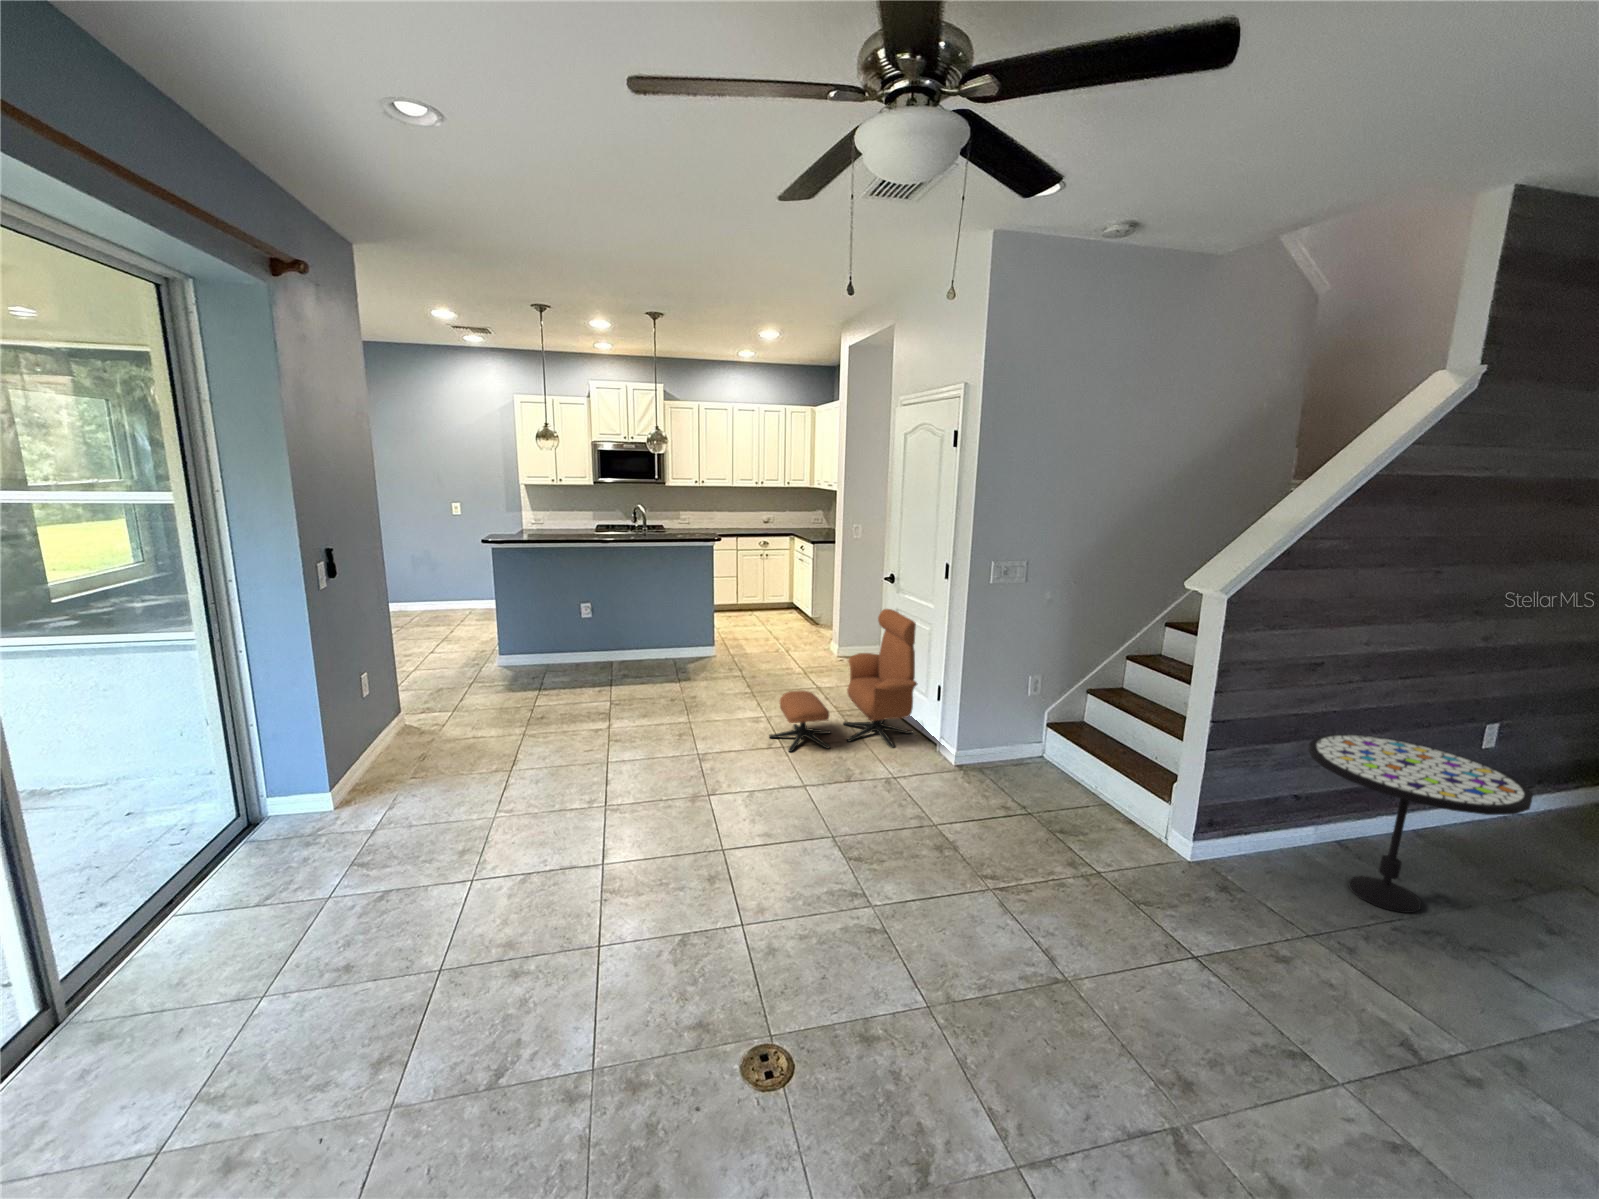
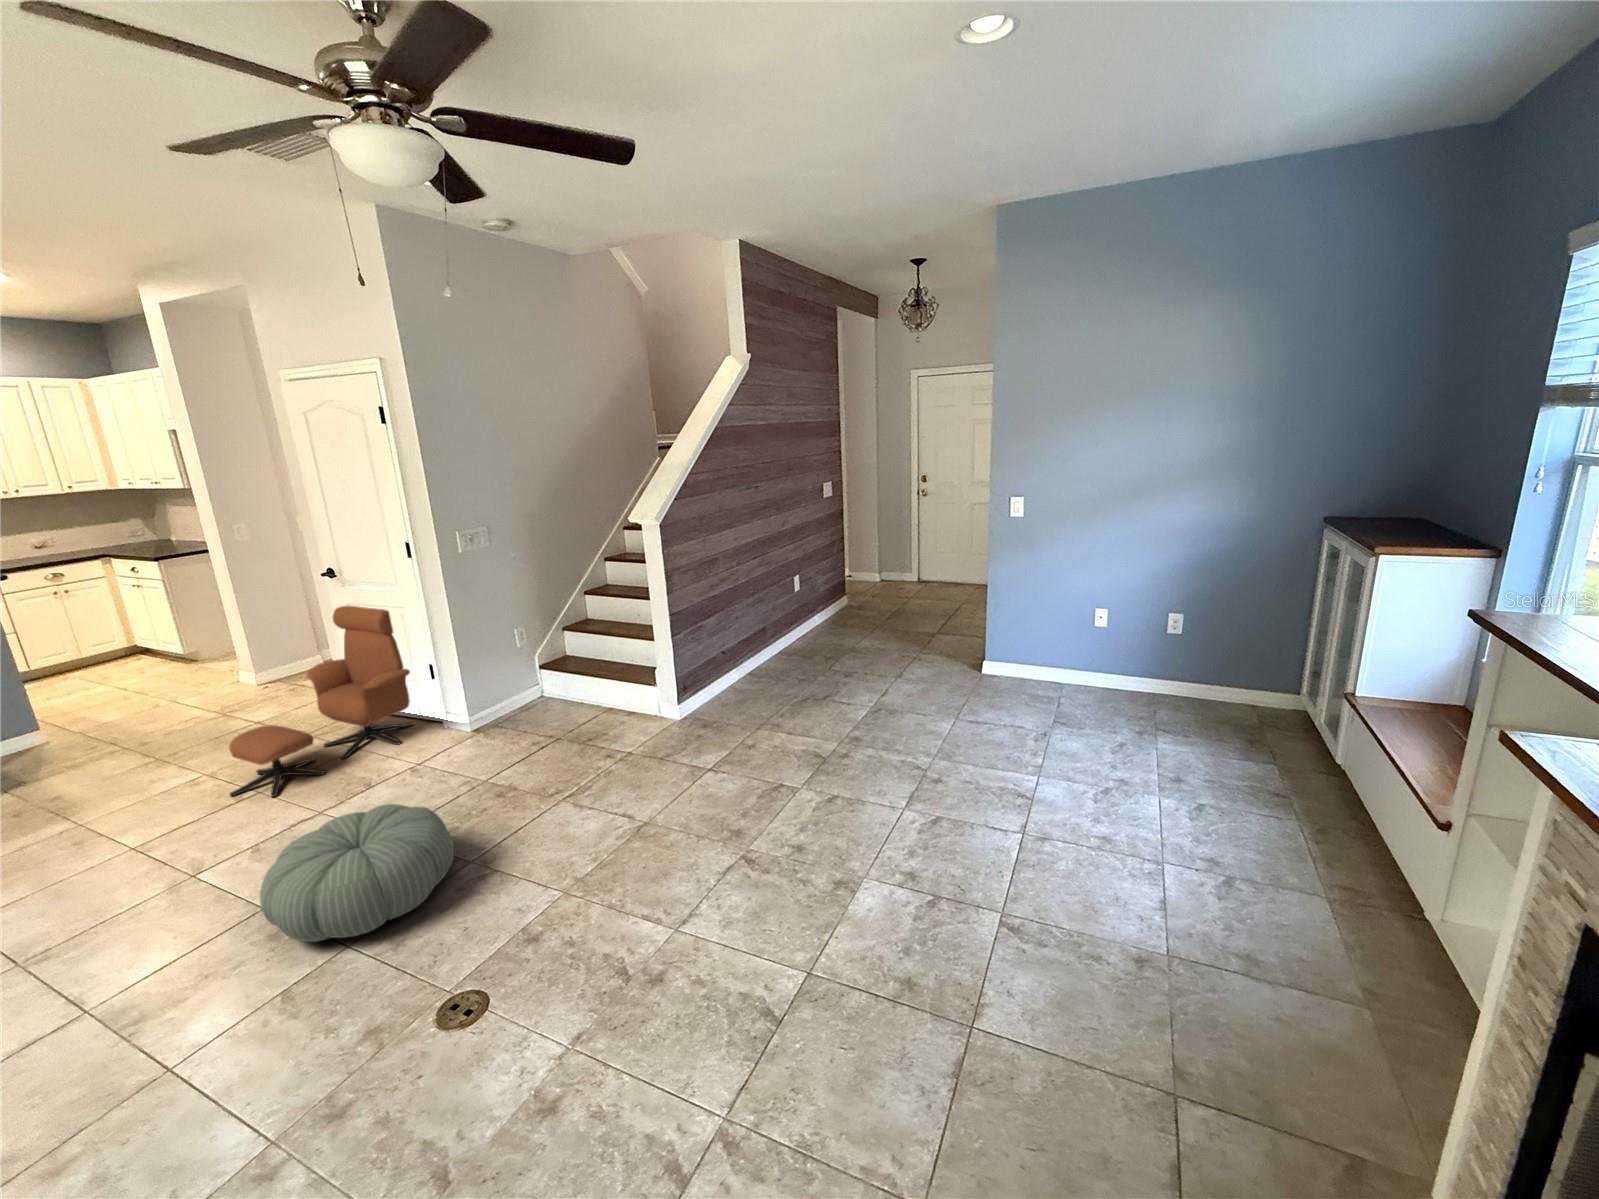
side table: present [1309,734,1533,913] -> none [725,594,825,697]
pouf: none [710,796,862,921] -> present [260,804,454,942]

